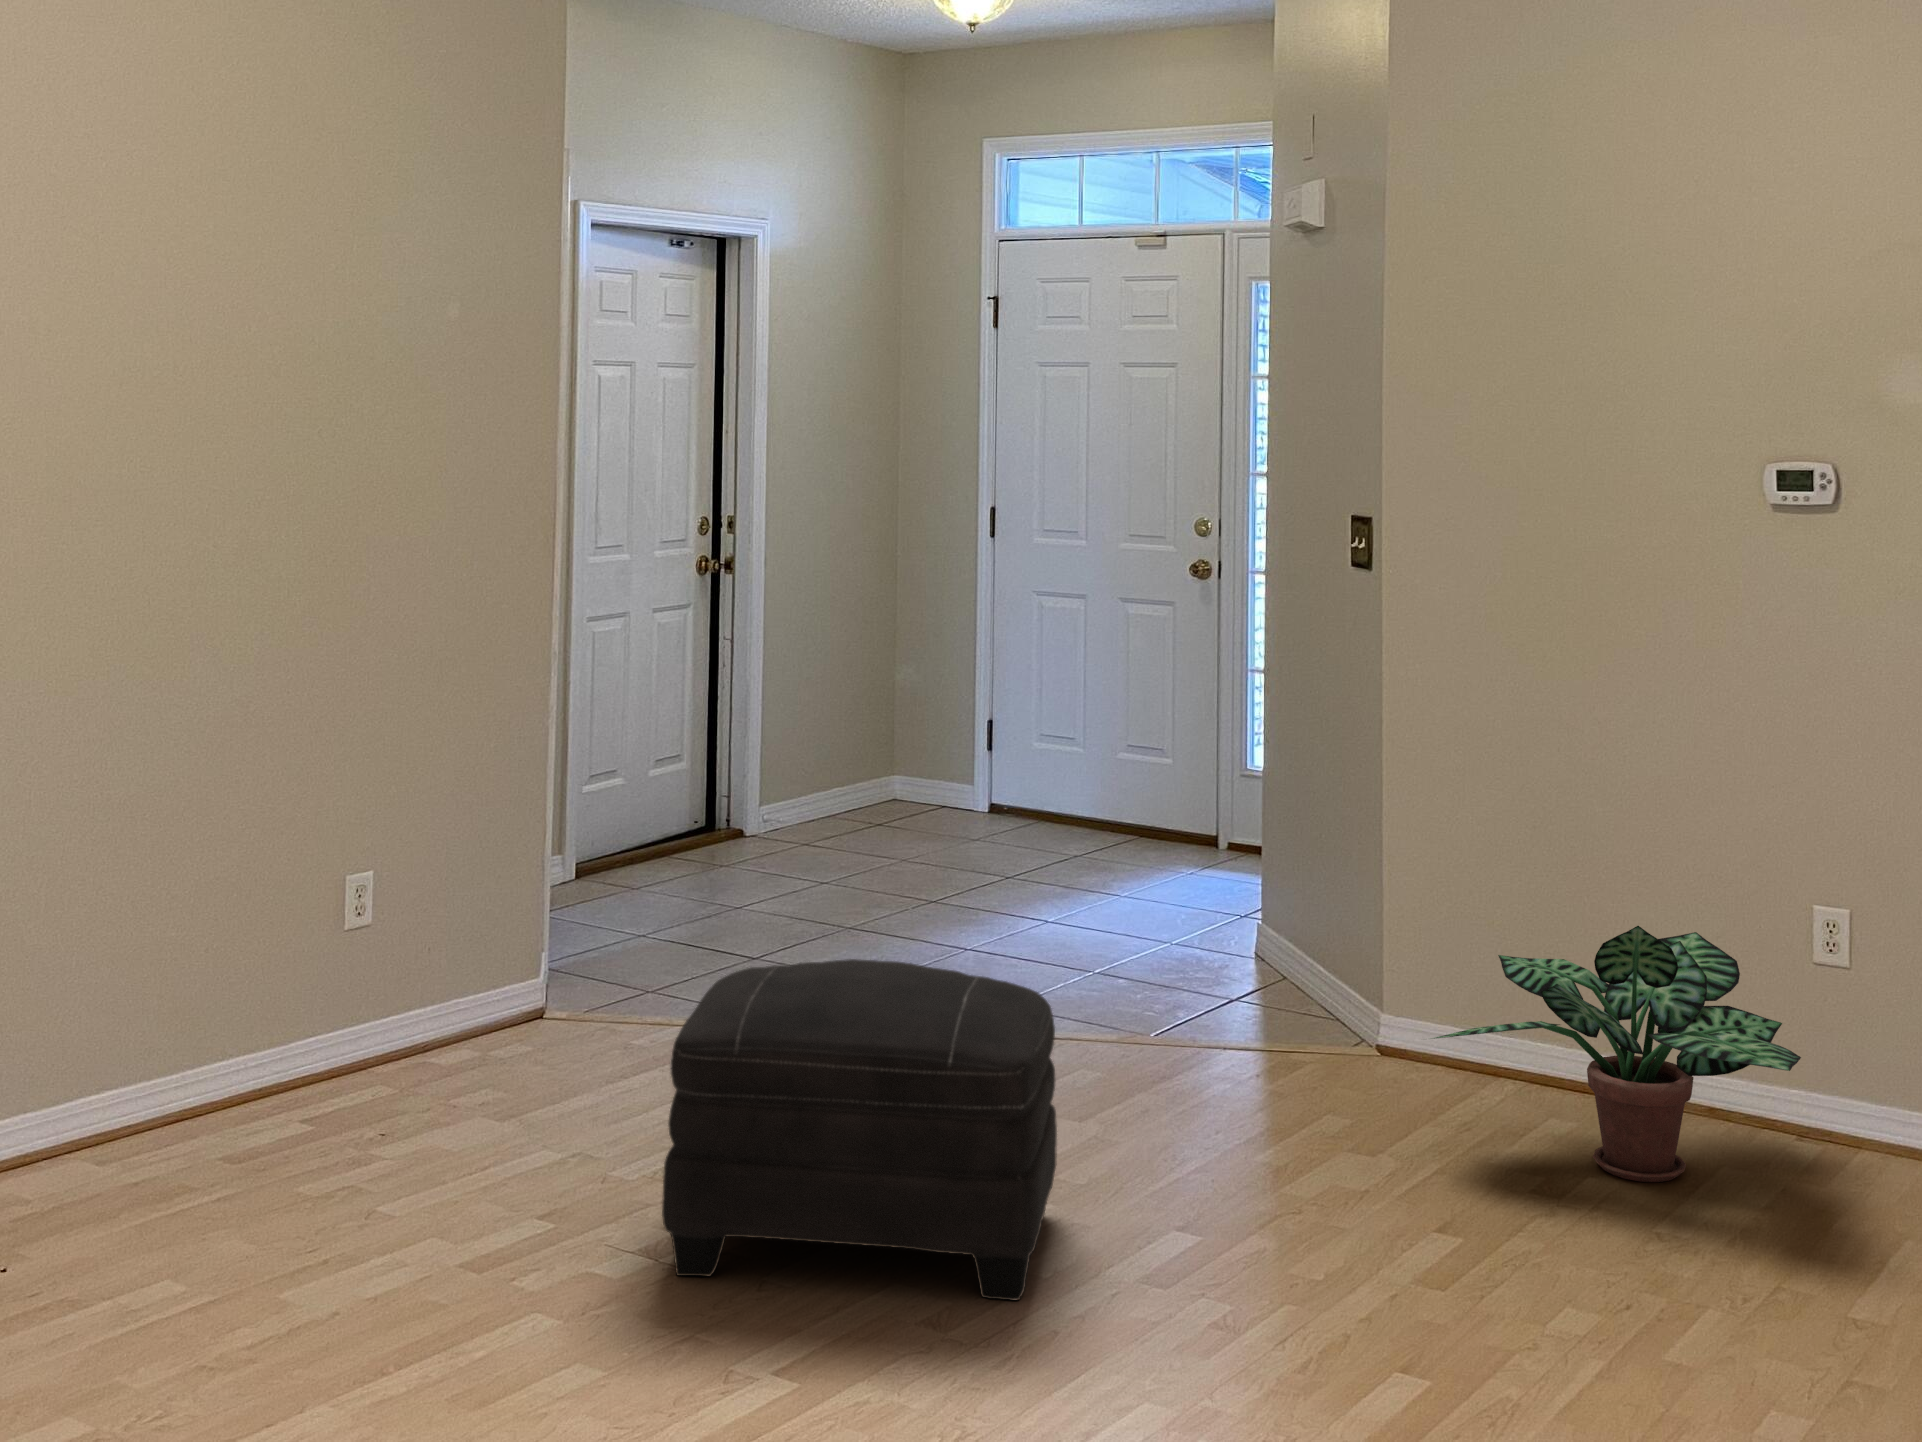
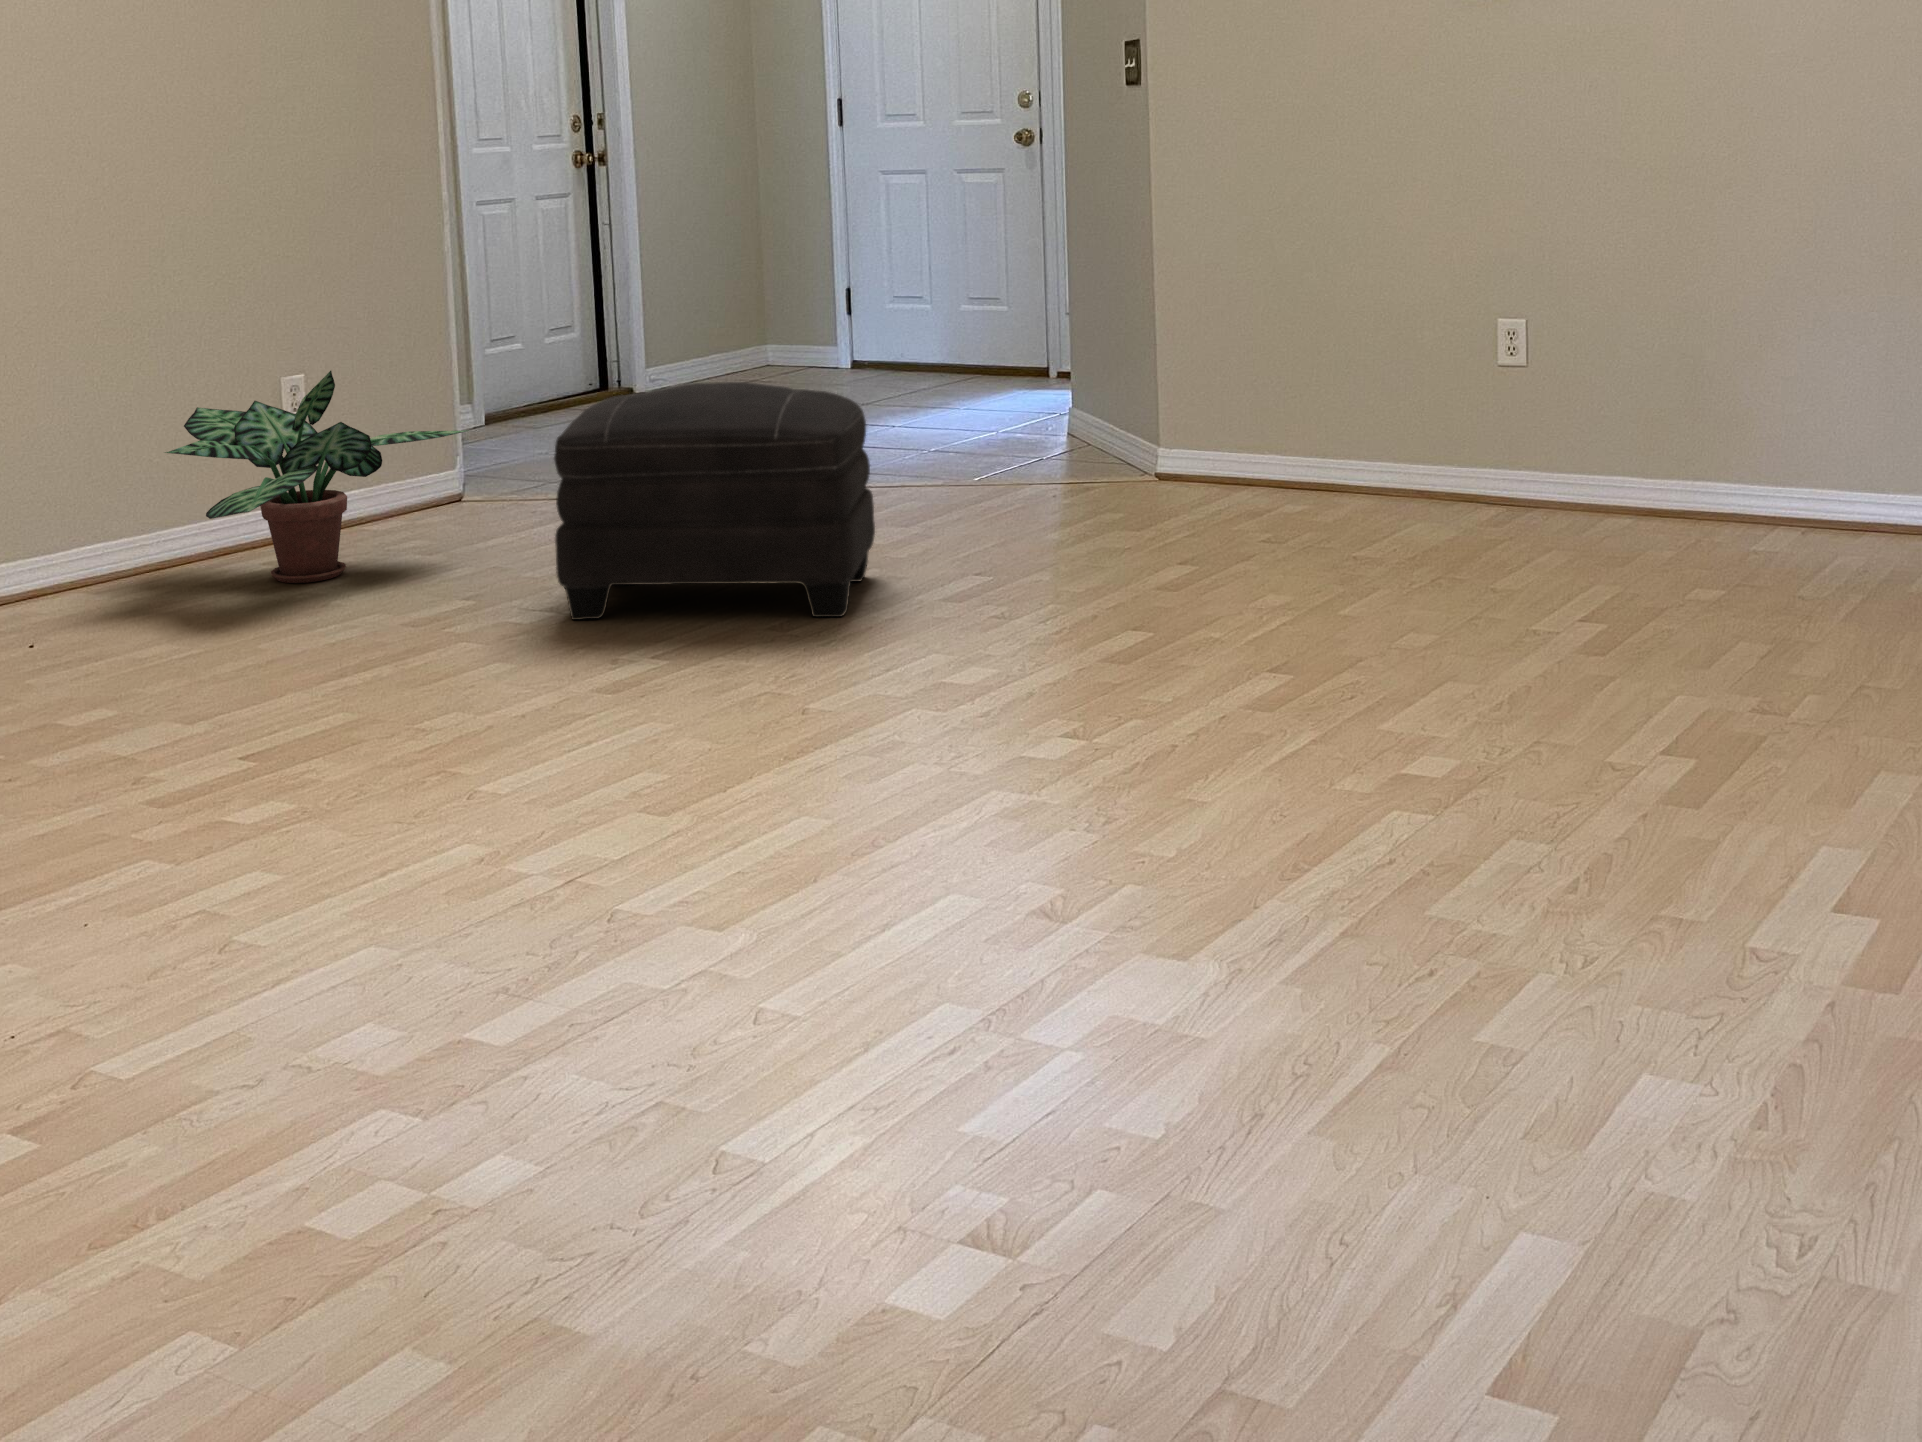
potted plant: present [1431,926,1801,1182] -> present [165,371,466,583]

